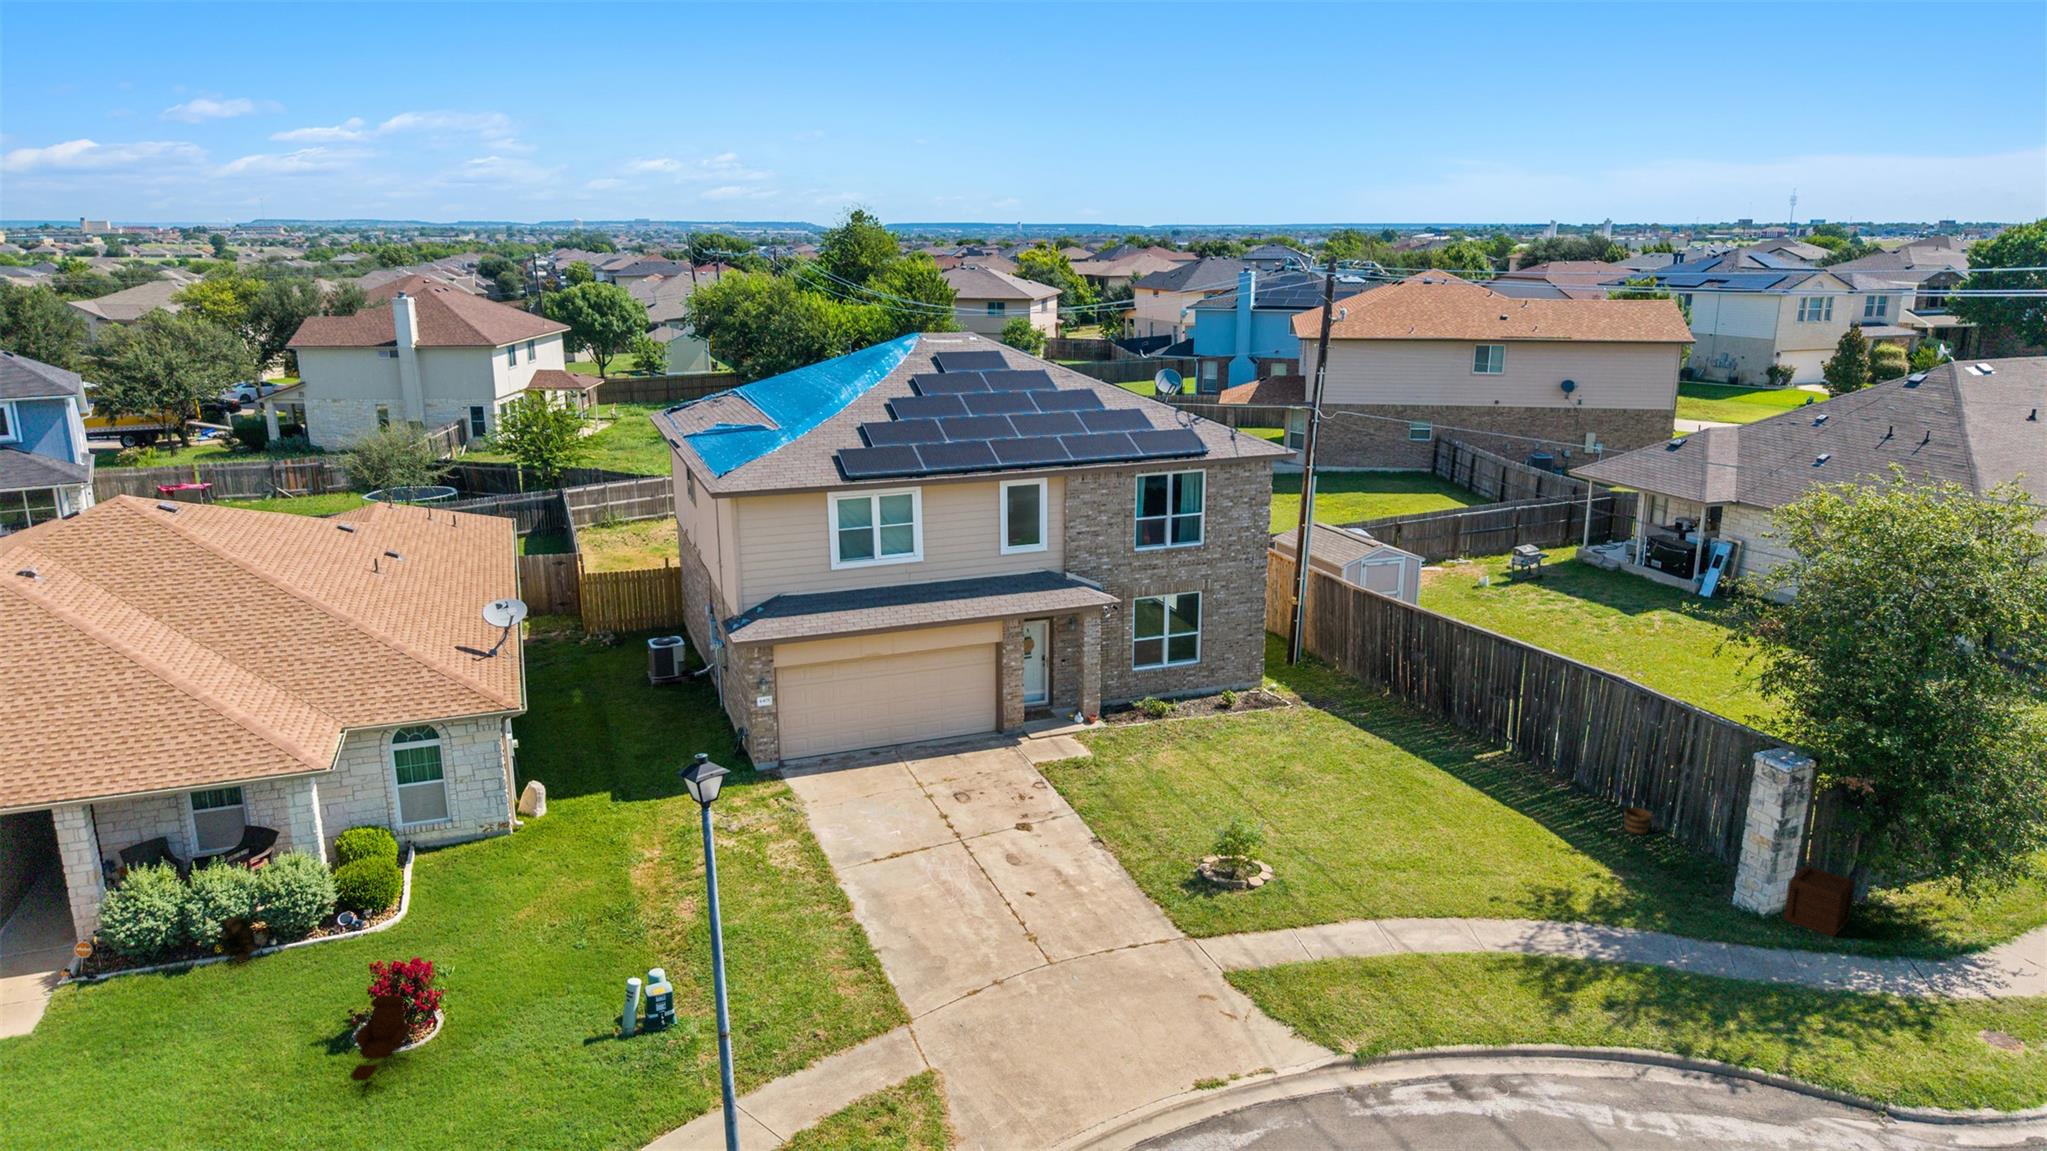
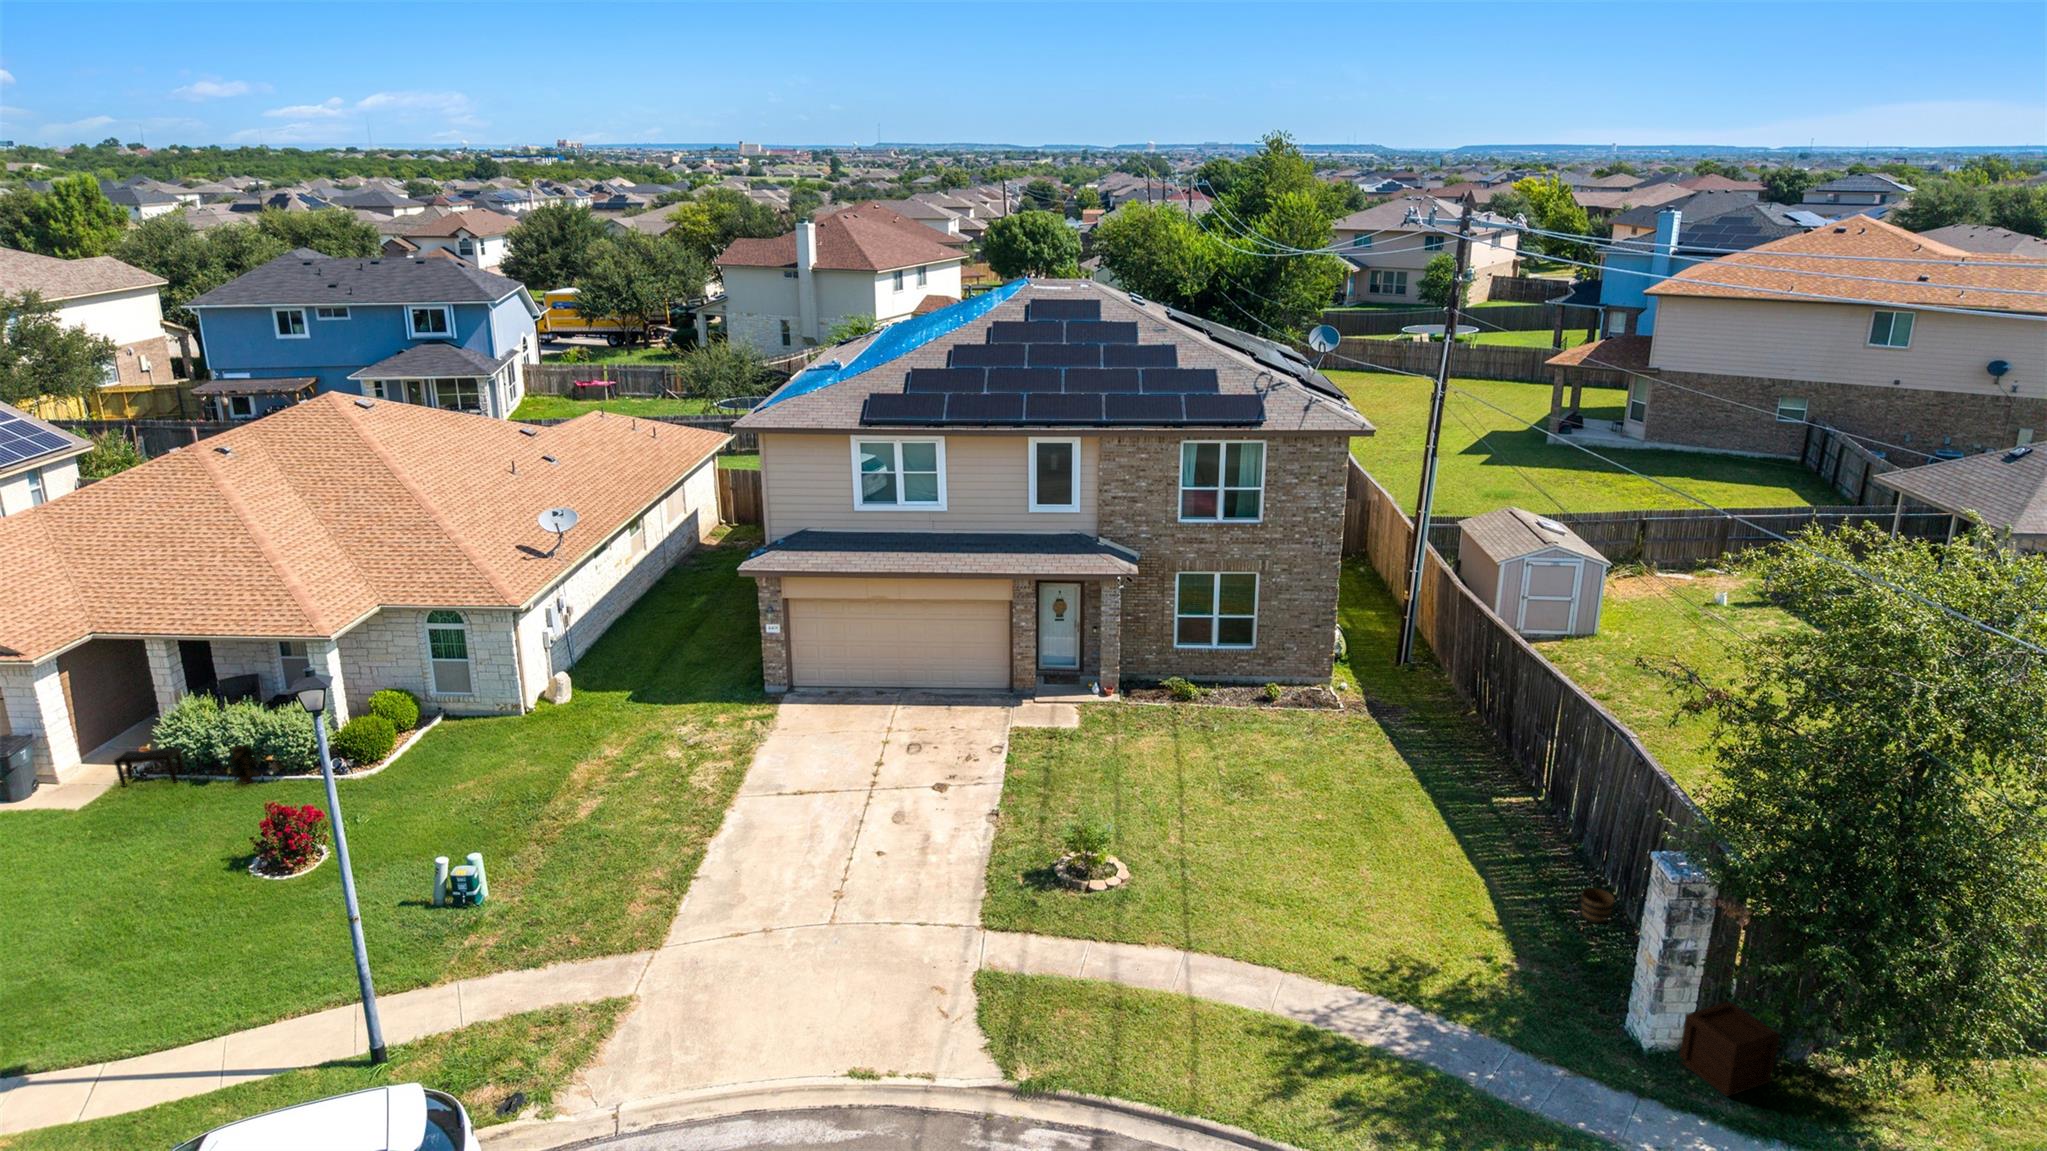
bench: none [59,935,144,997] -> present [114,748,184,787]
lounge chair: present [351,994,410,1092] -> none [210,829,276,910]

